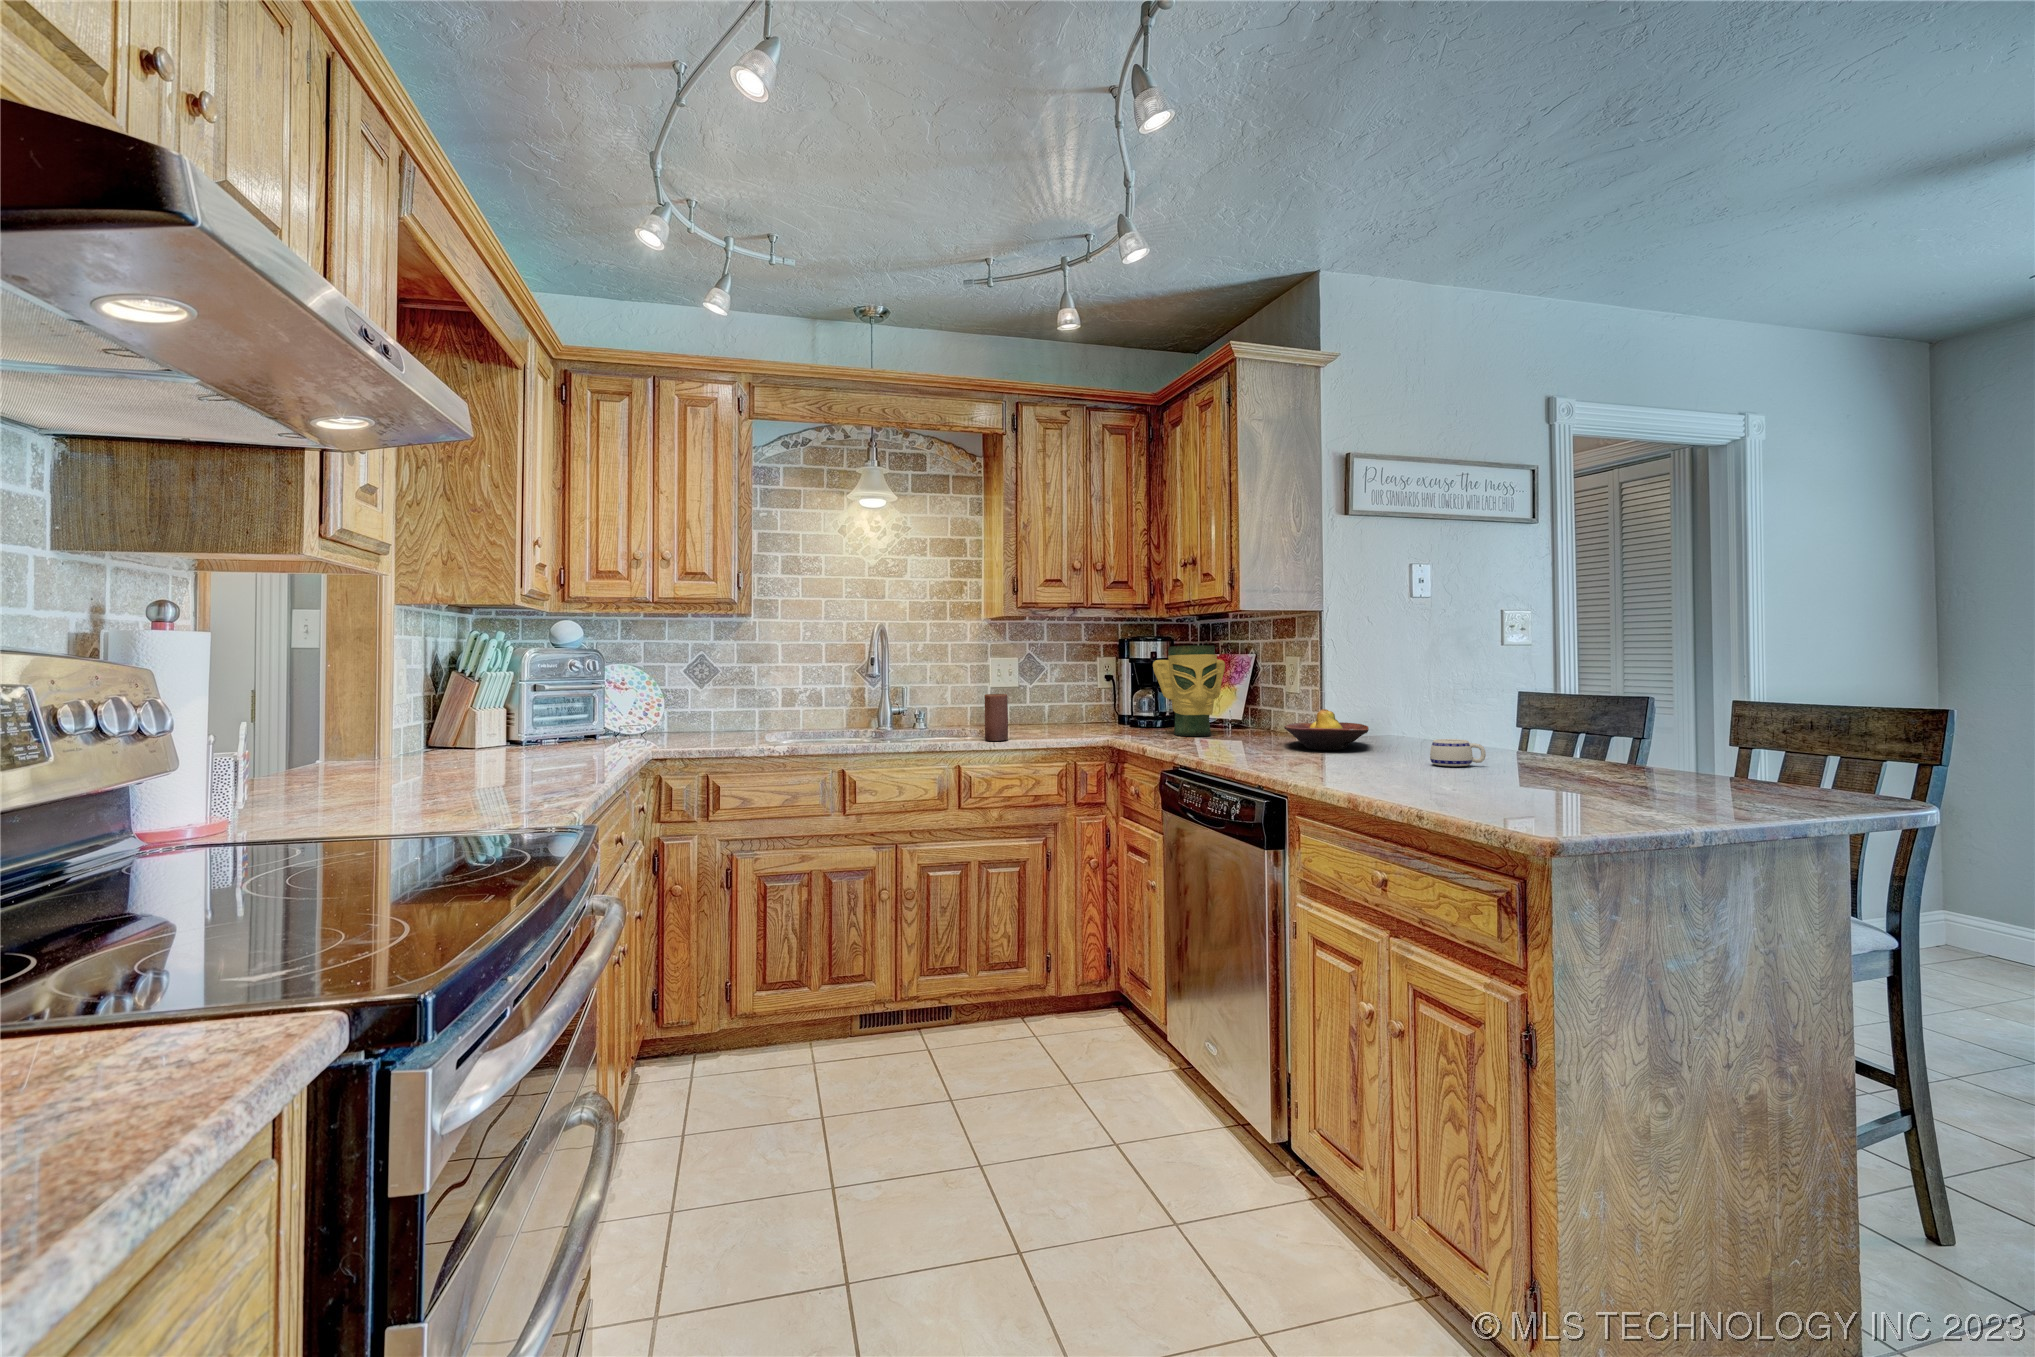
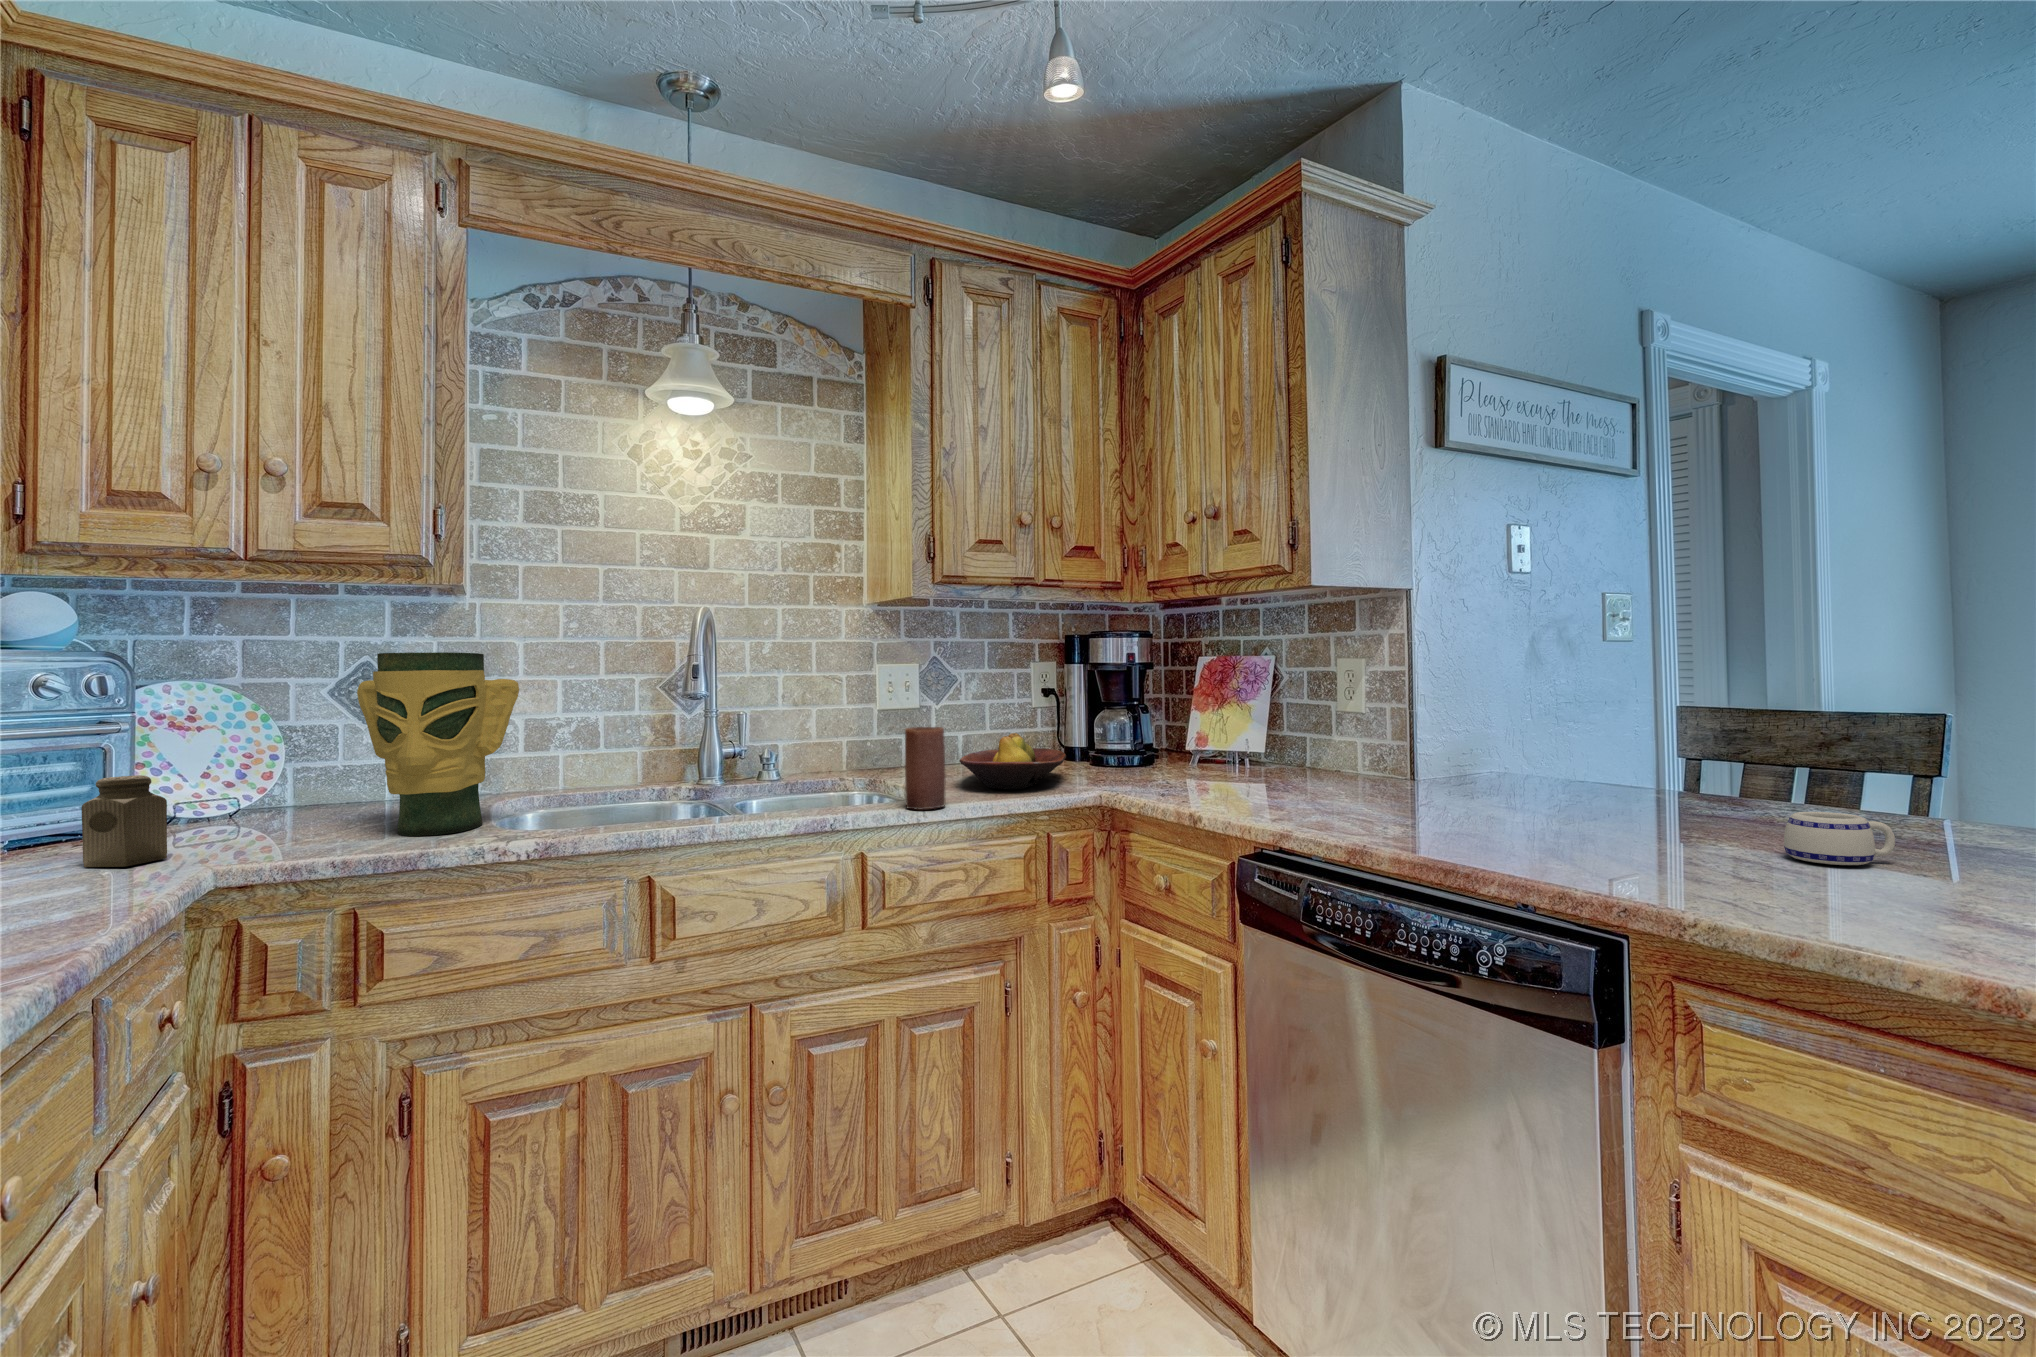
vase: present [1153,646,1225,736] -> present [357,652,519,836]
salt shaker: none [599,707,630,748] -> present [81,775,167,867]
fruit bowl: present [1284,709,1369,750] -> present [959,733,1066,789]

